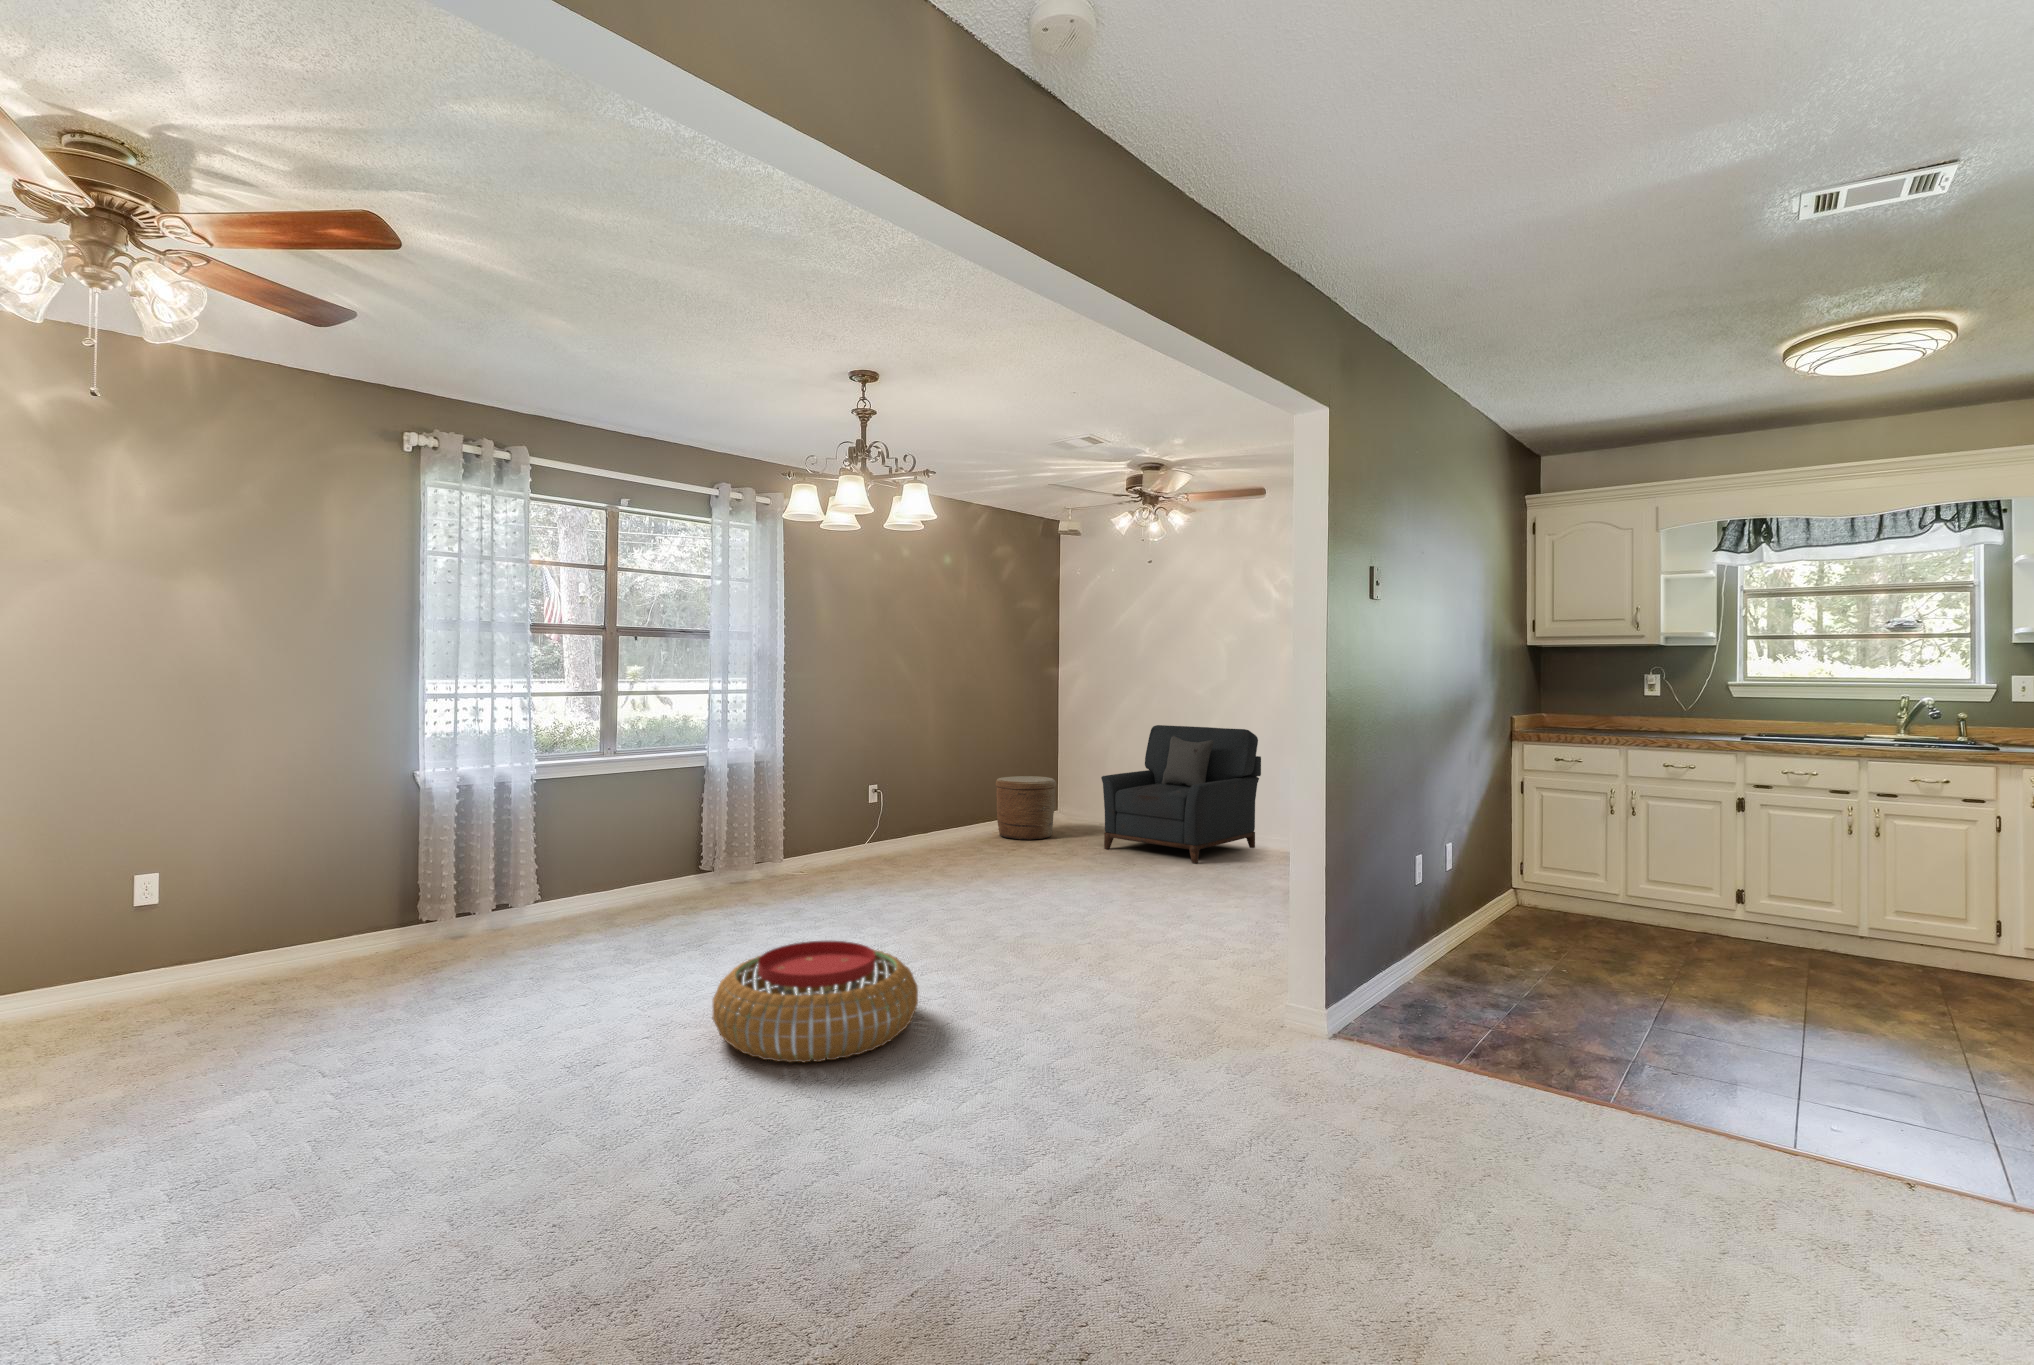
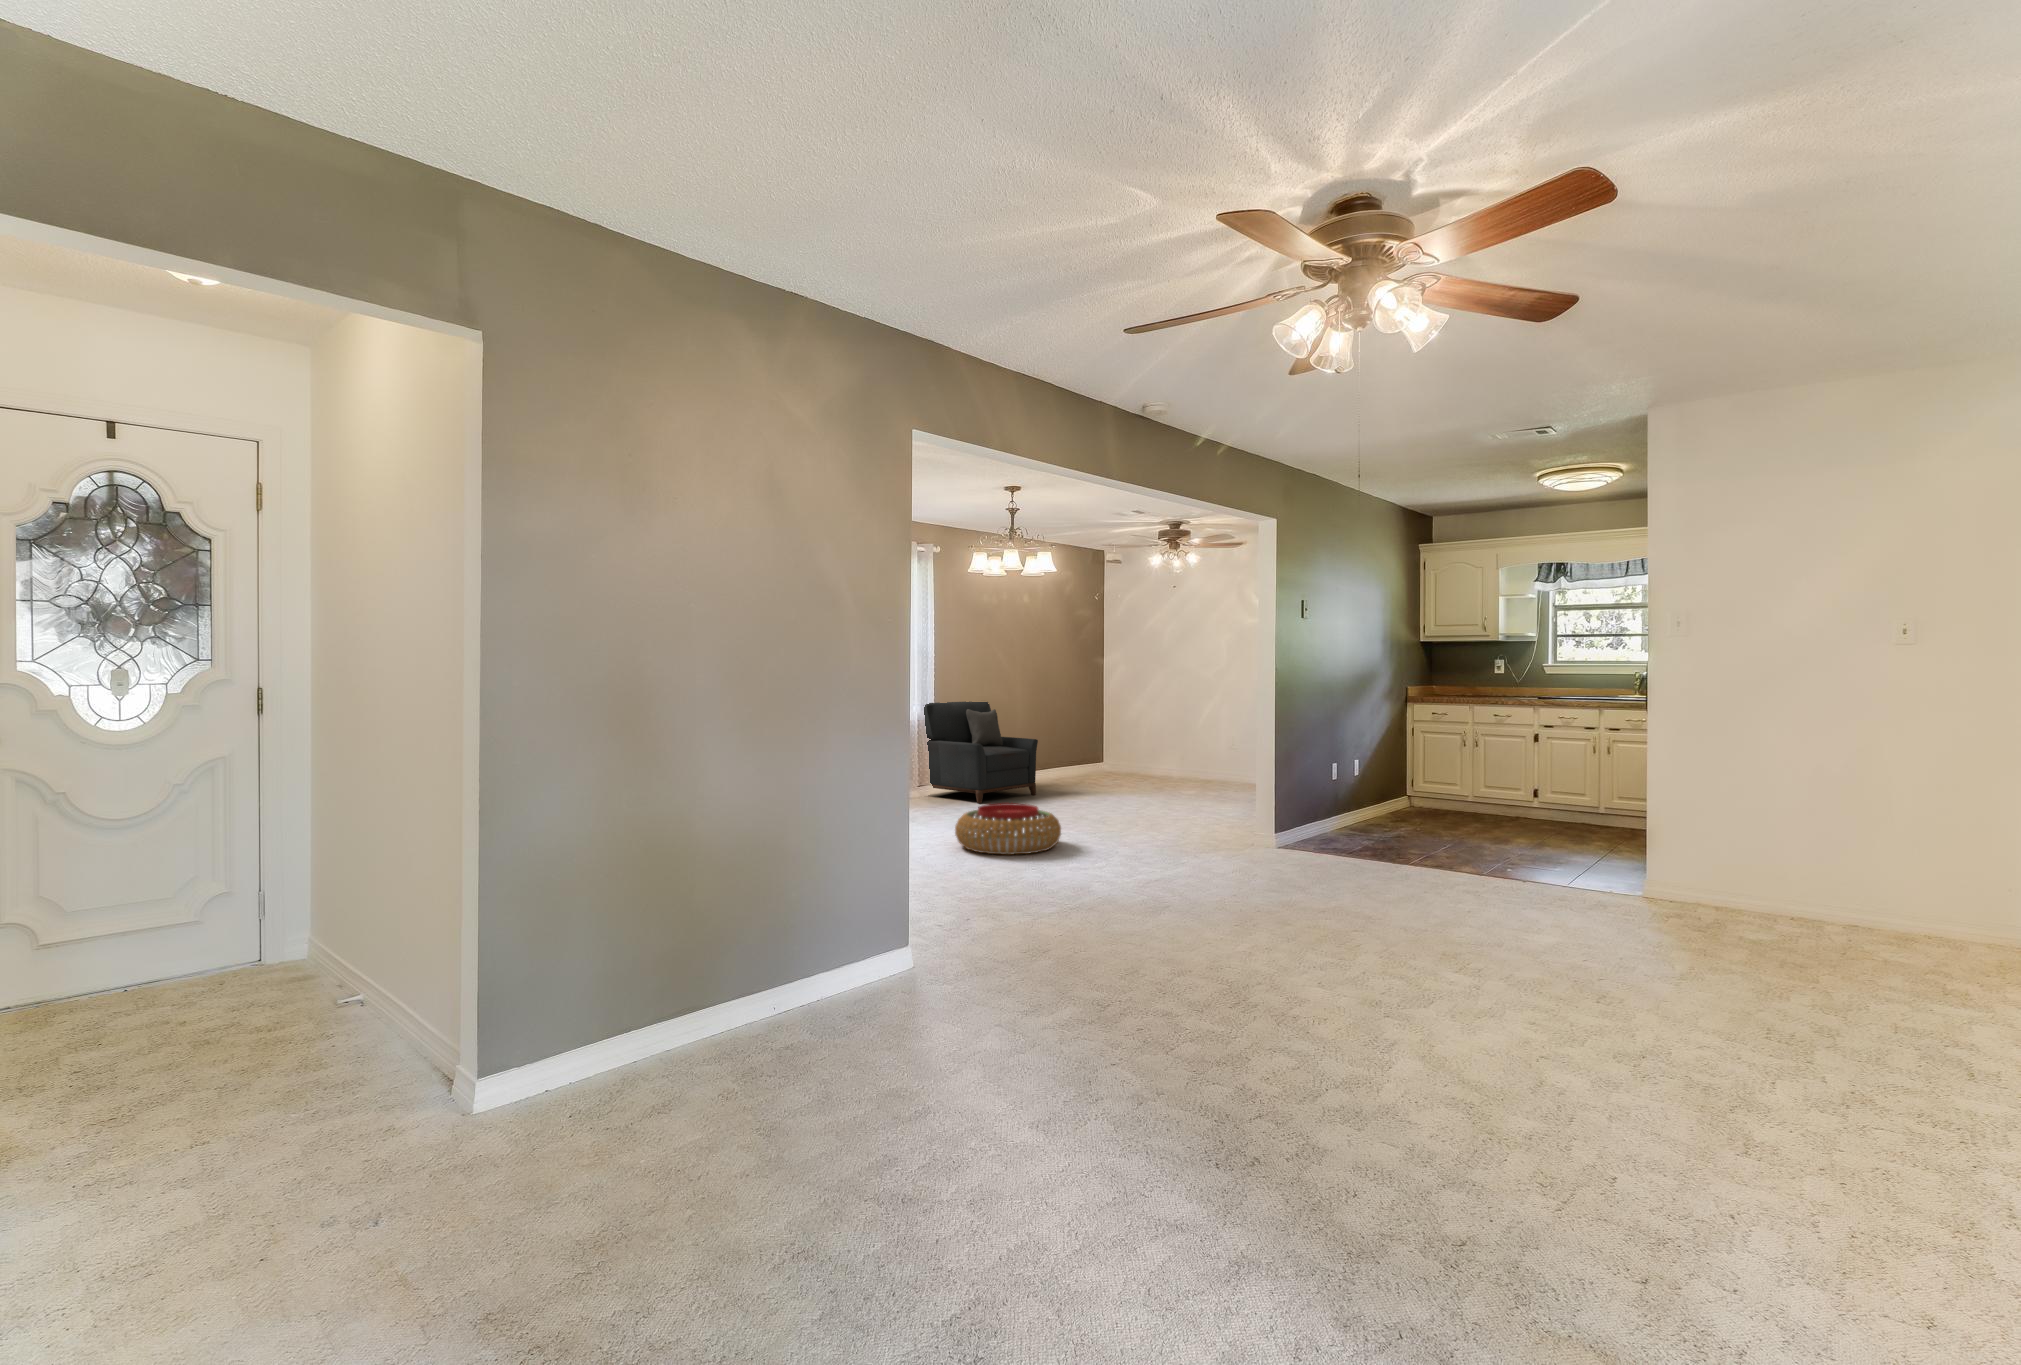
armchair: present [1101,725,1261,863] -> present [924,701,1038,804]
woven basket: present [996,776,1056,840] -> none [1062,735,1105,778]

